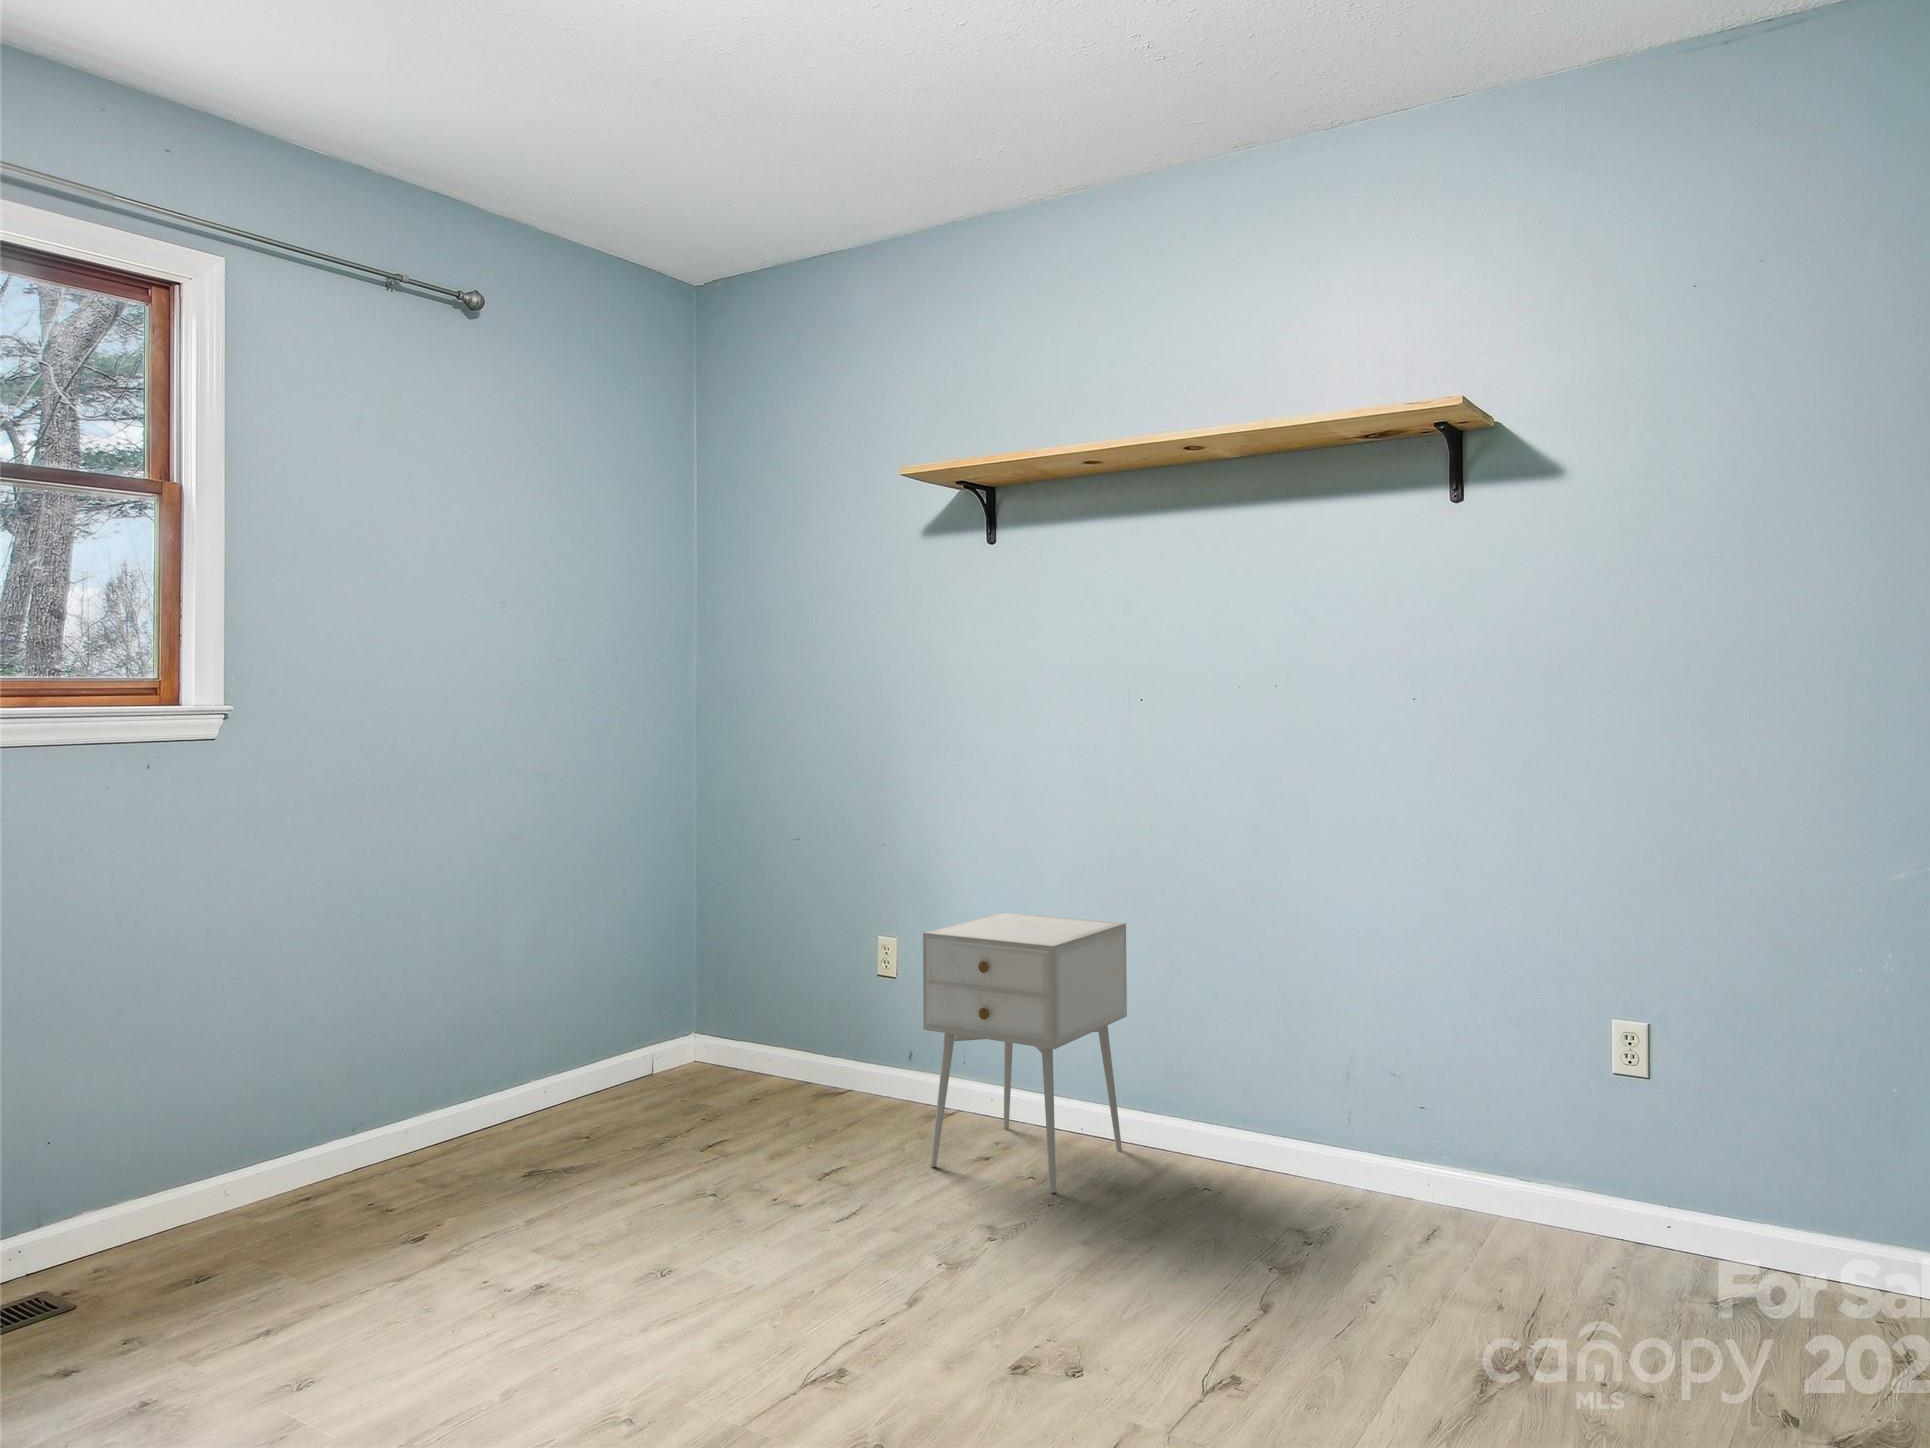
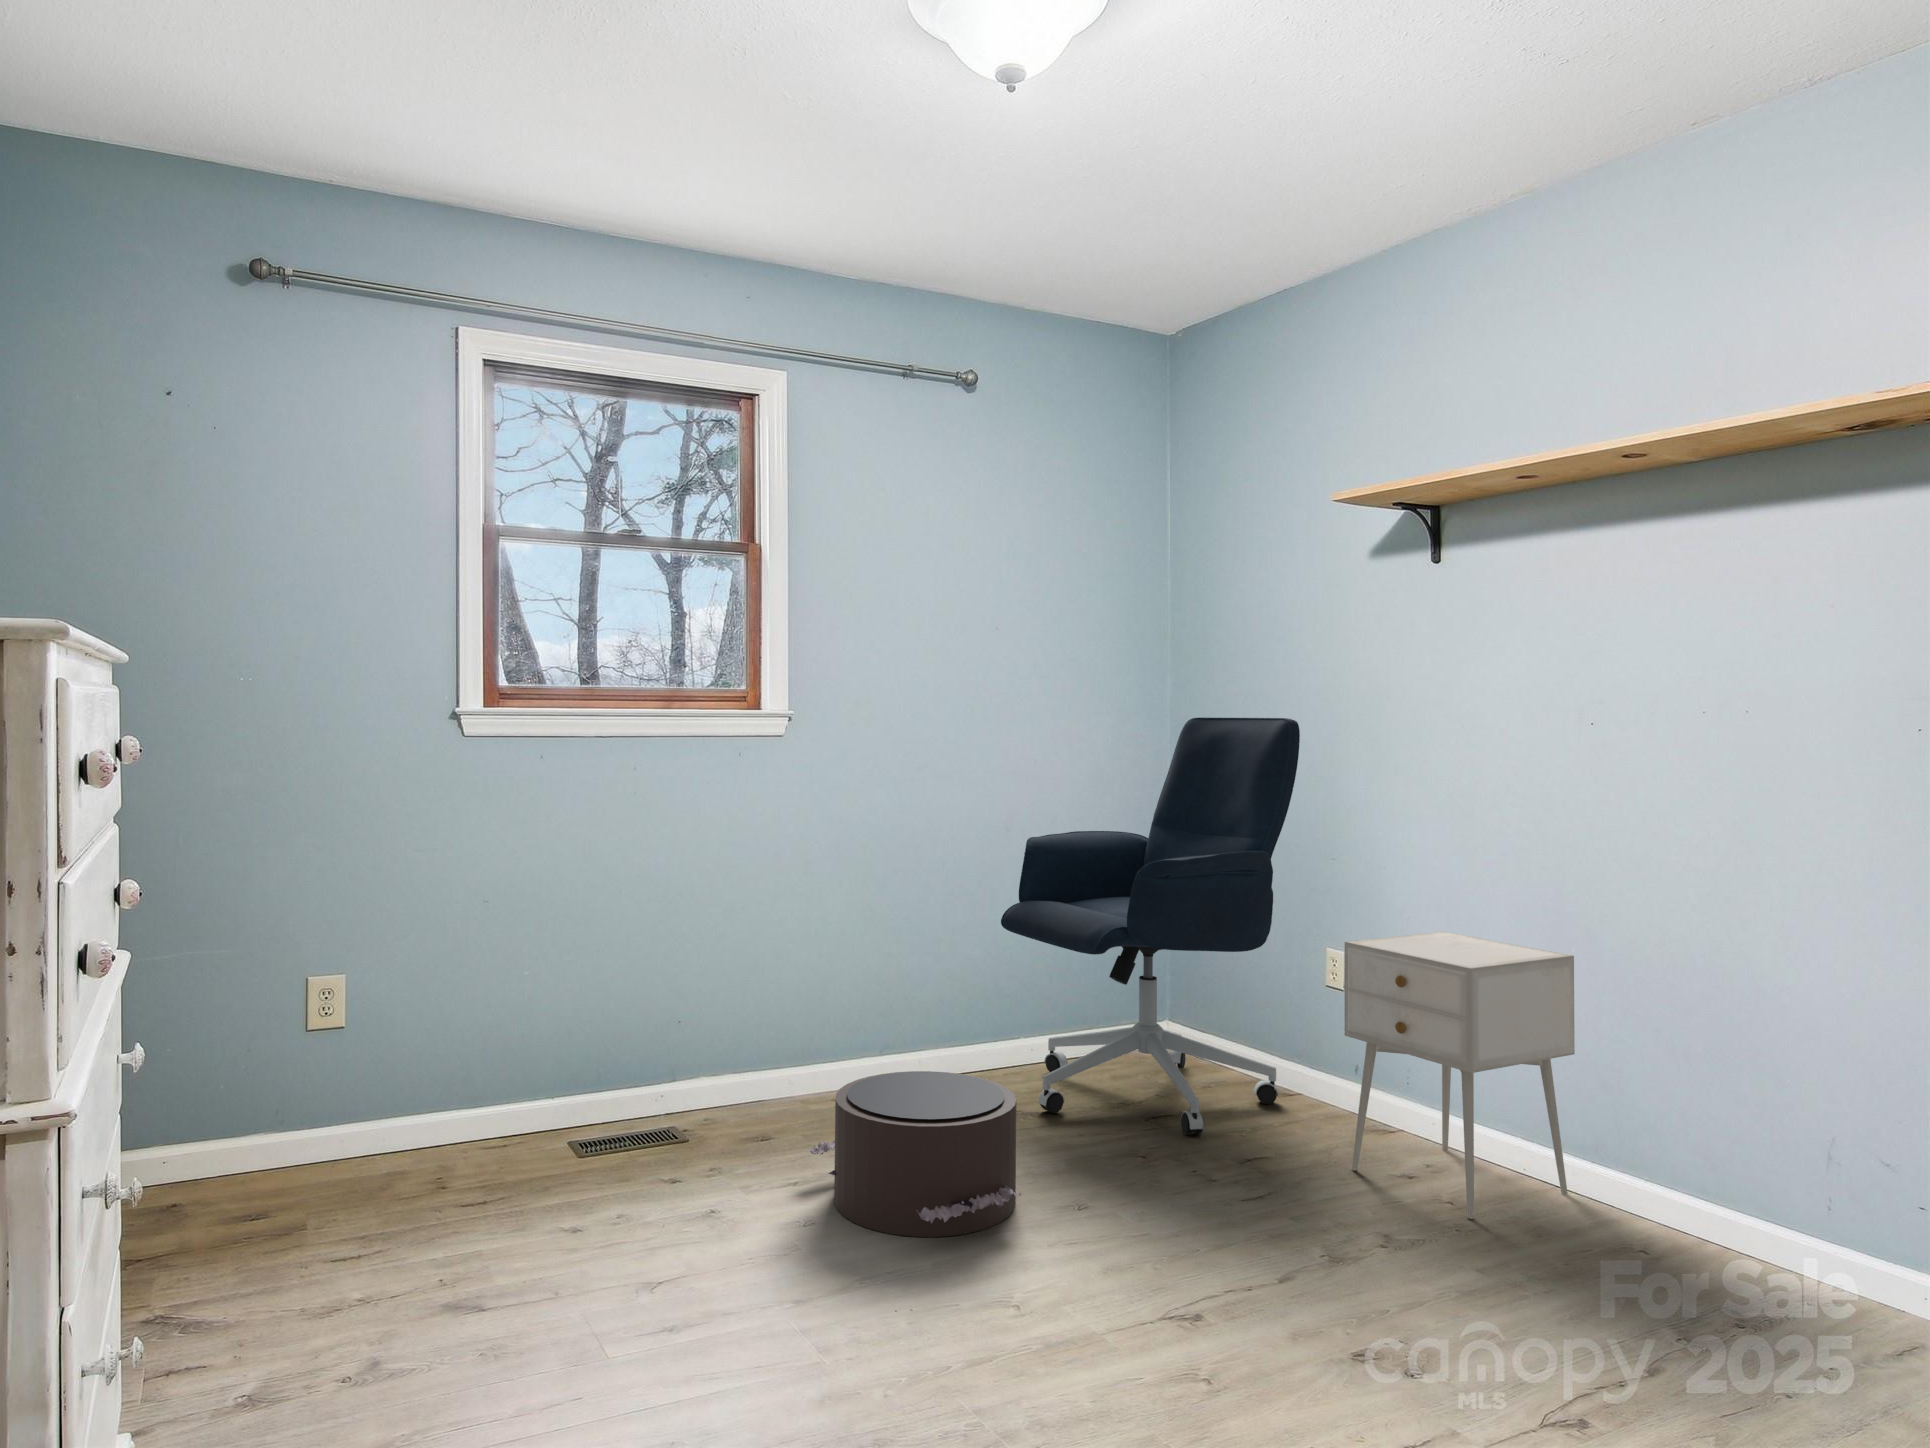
office chair: none [521,704,855,1168] -> present [1001,718,1300,1135]
pouf: none [288,1144,603,1369] -> present [808,1071,1021,1237]

